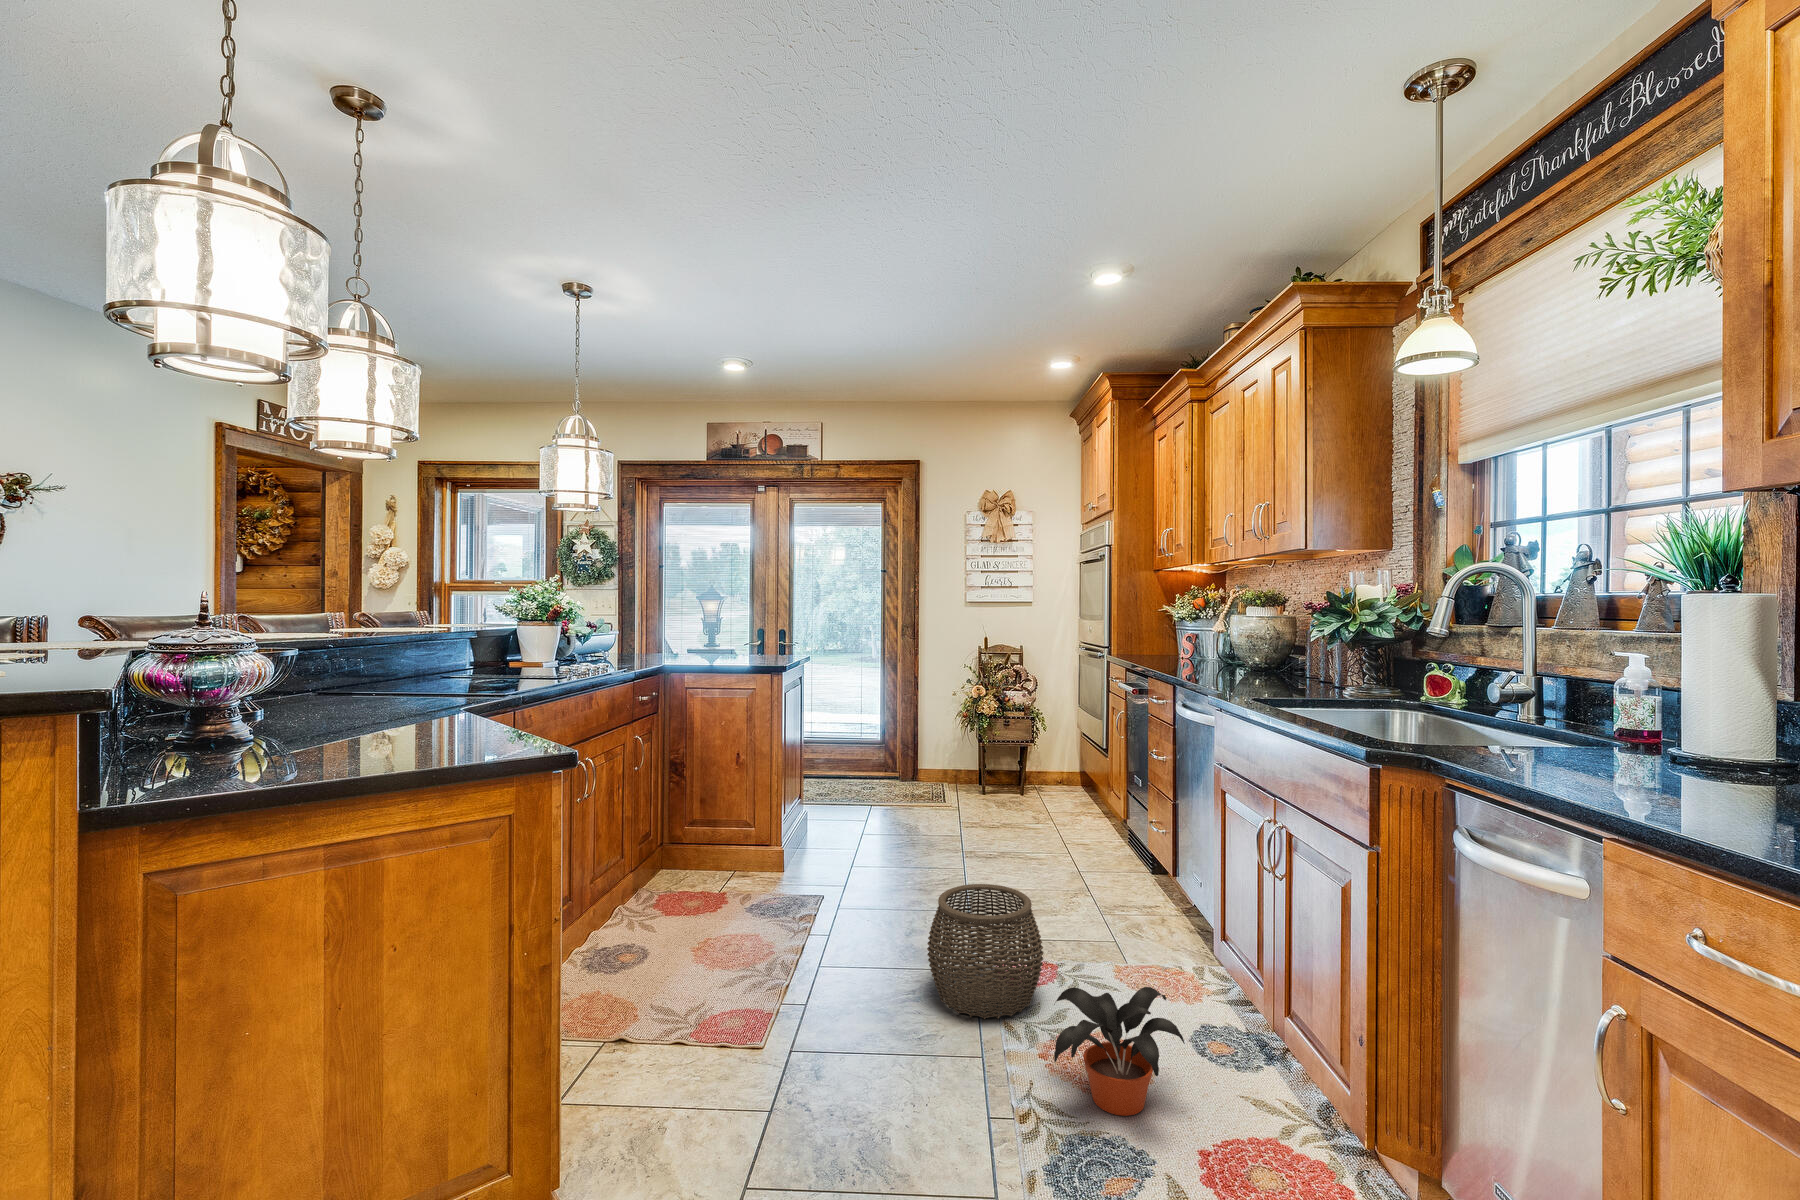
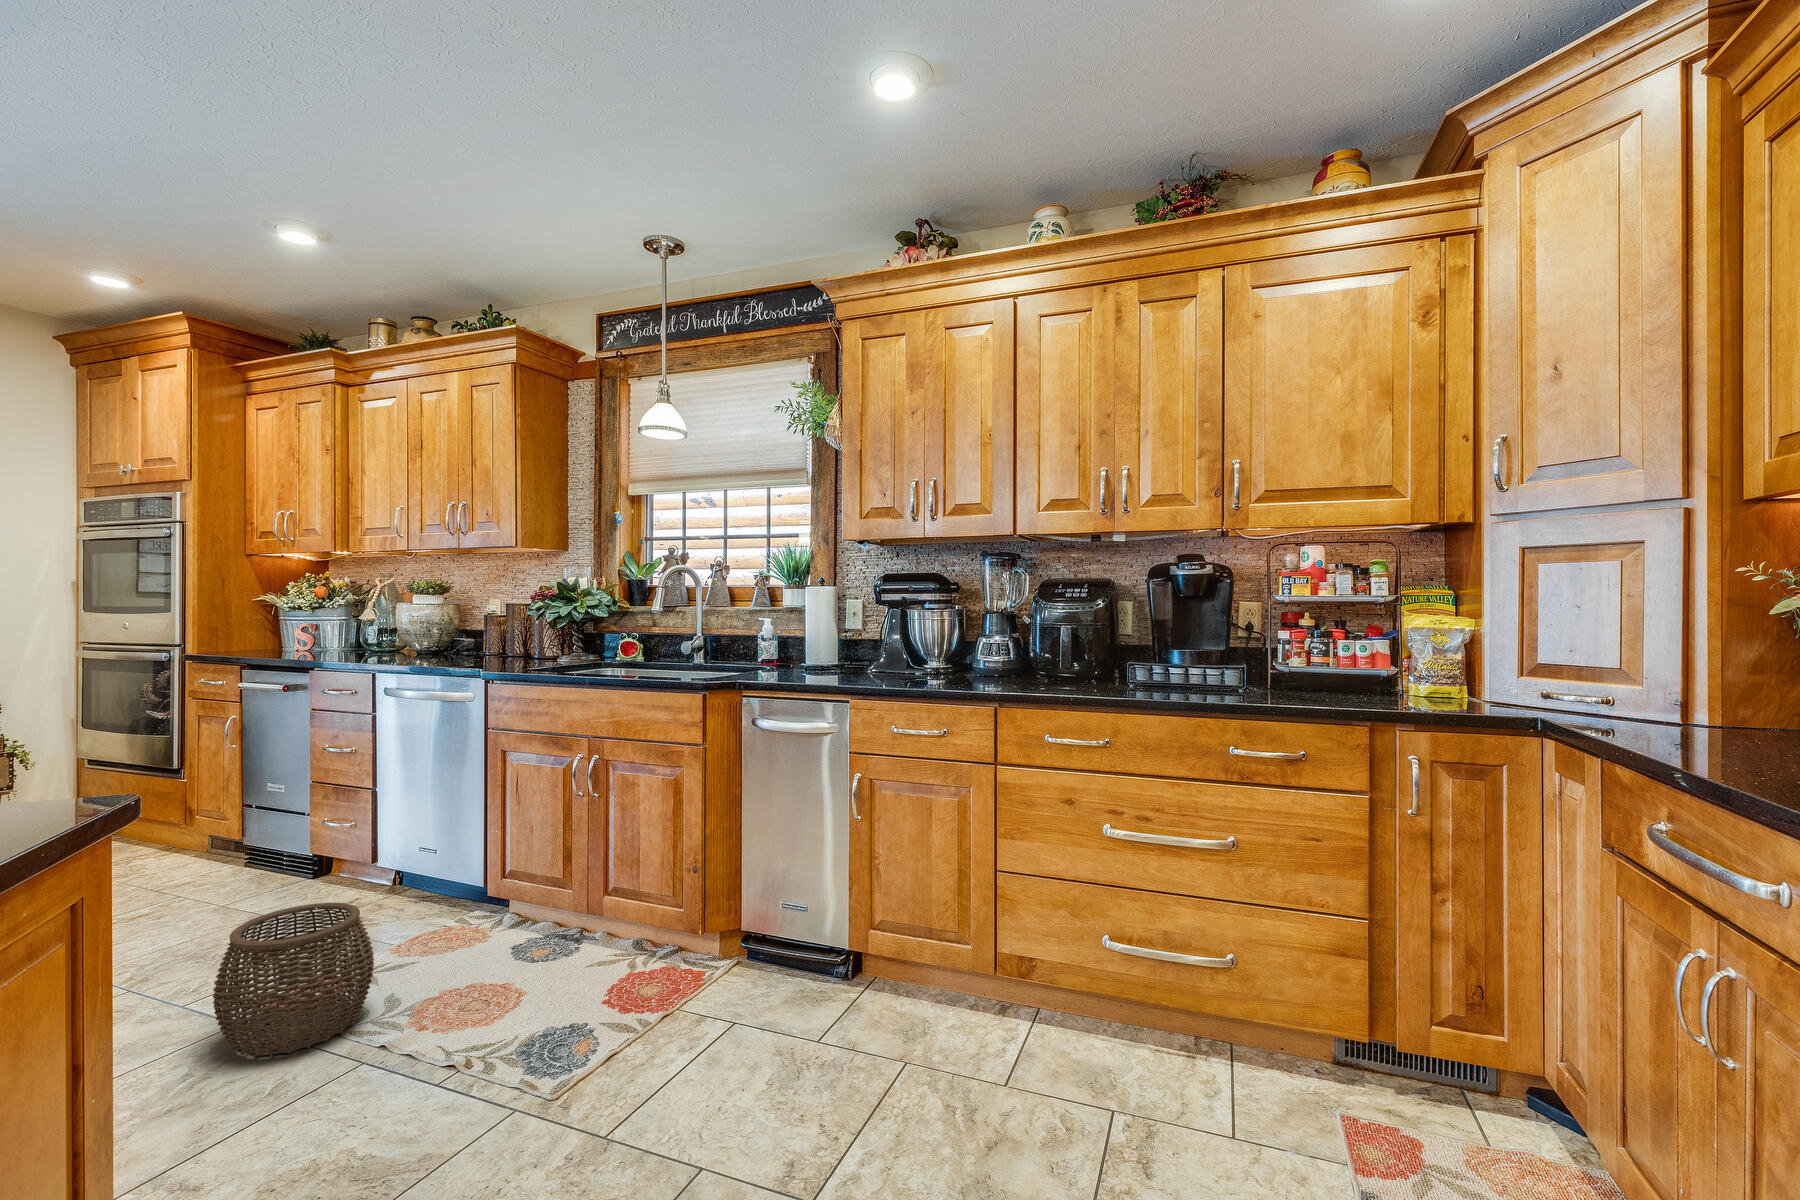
potted plant: present [1054,987,1185,1116] -> none [447,914,574,1025]

